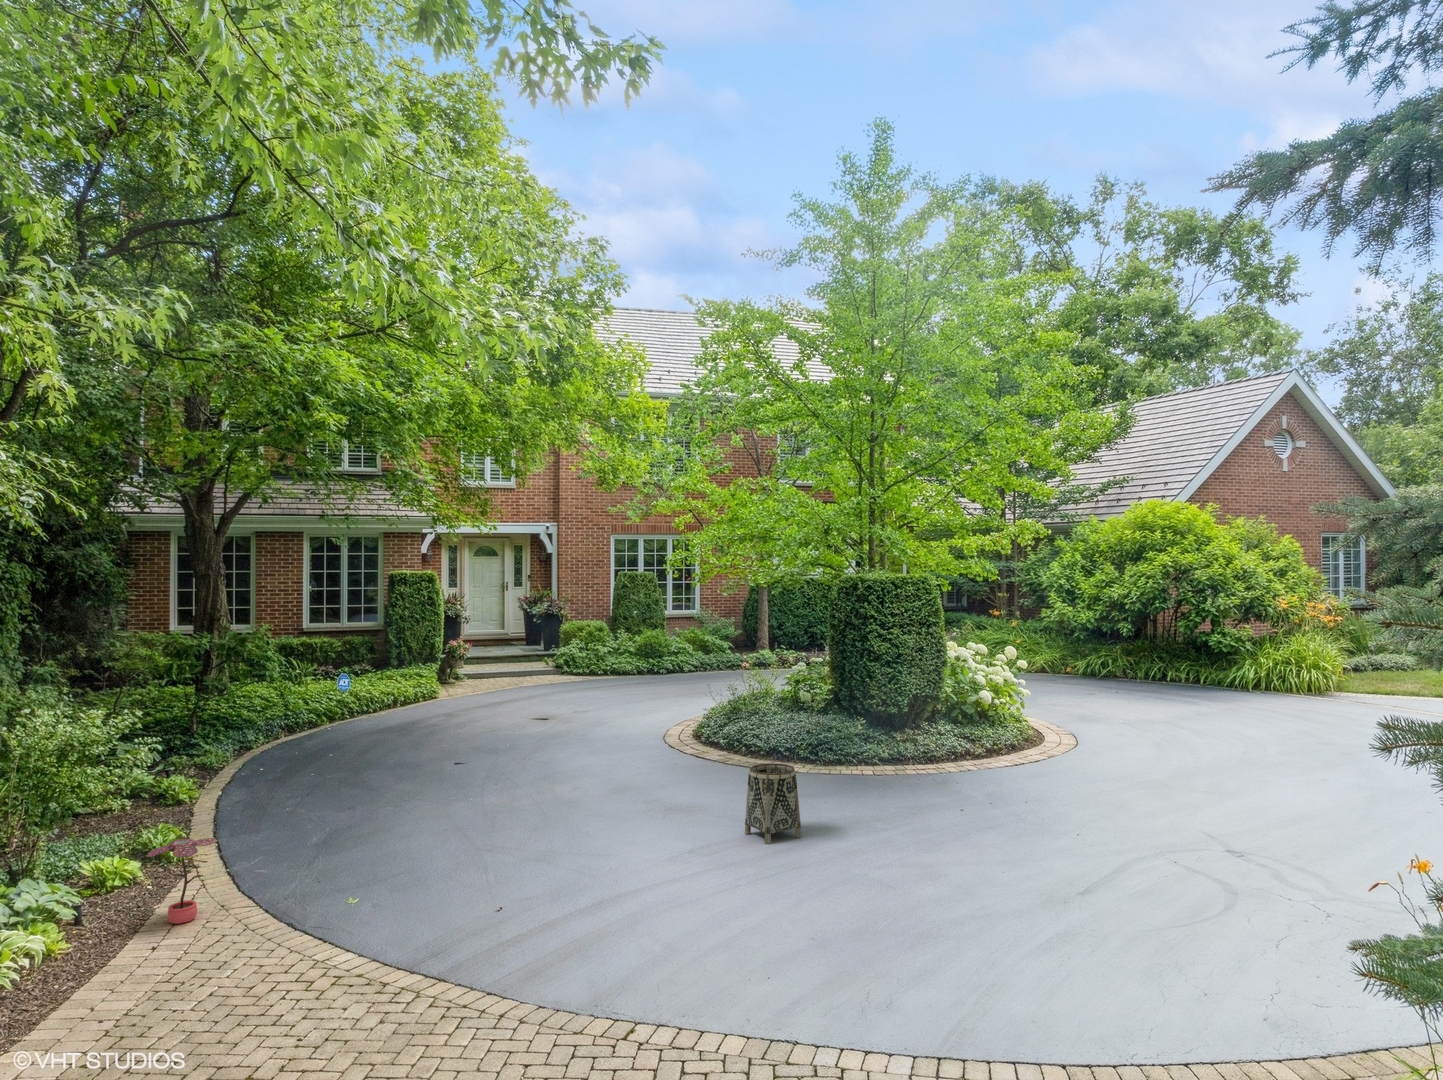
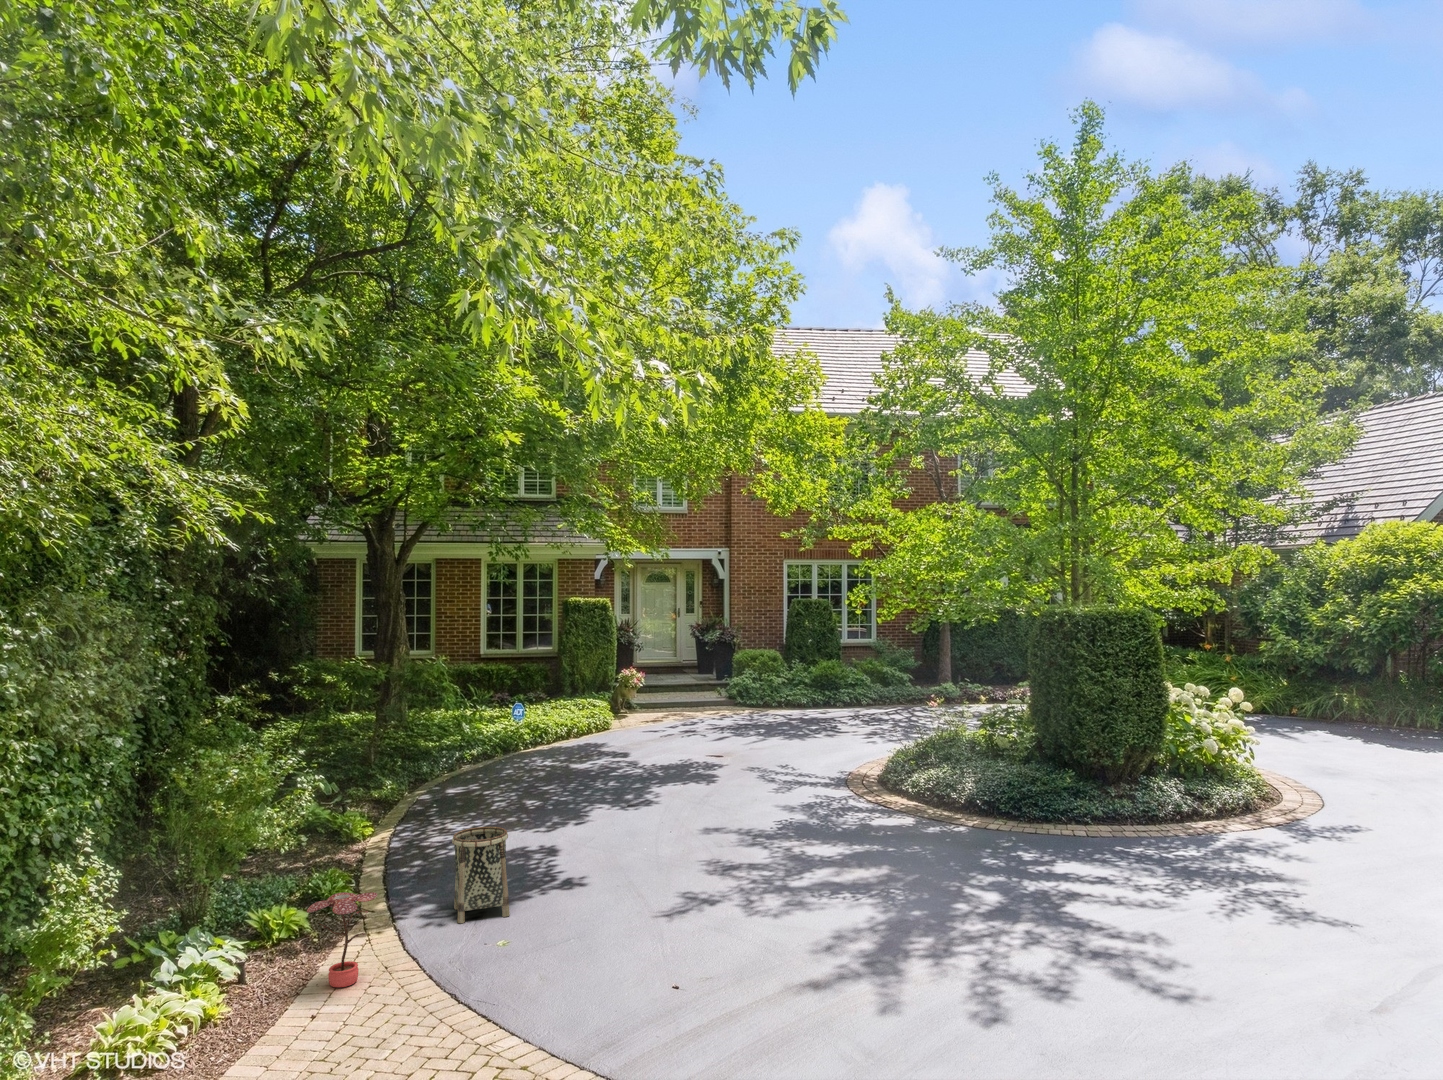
basket: present [745,763,802,844] -> present [452,827,510,923]

